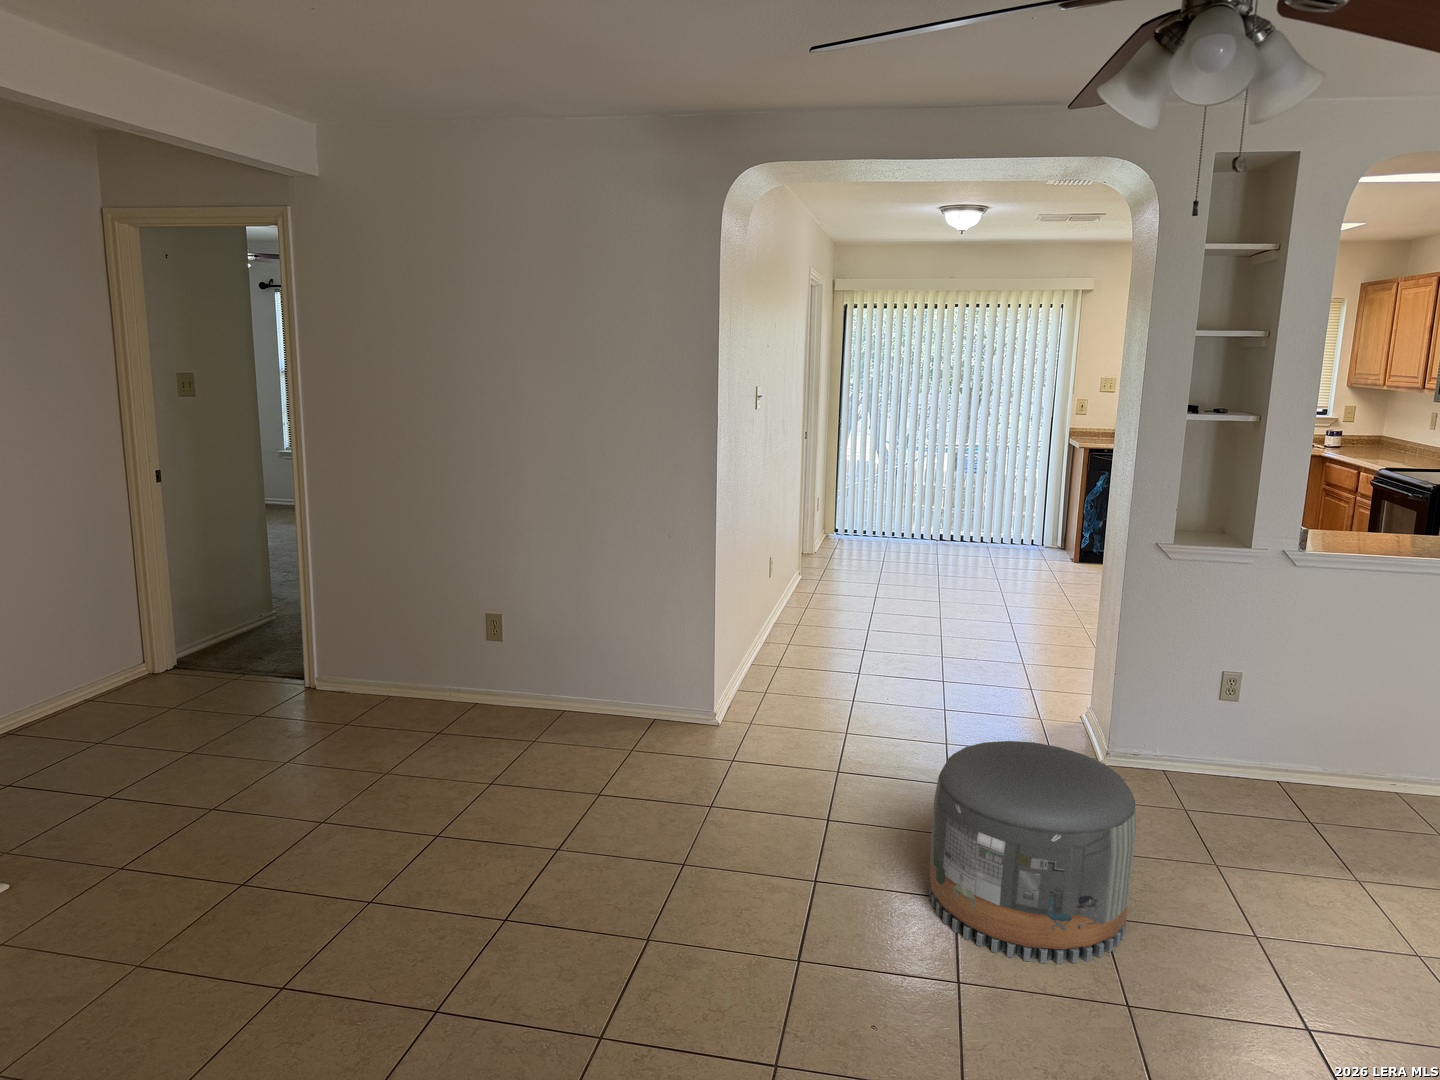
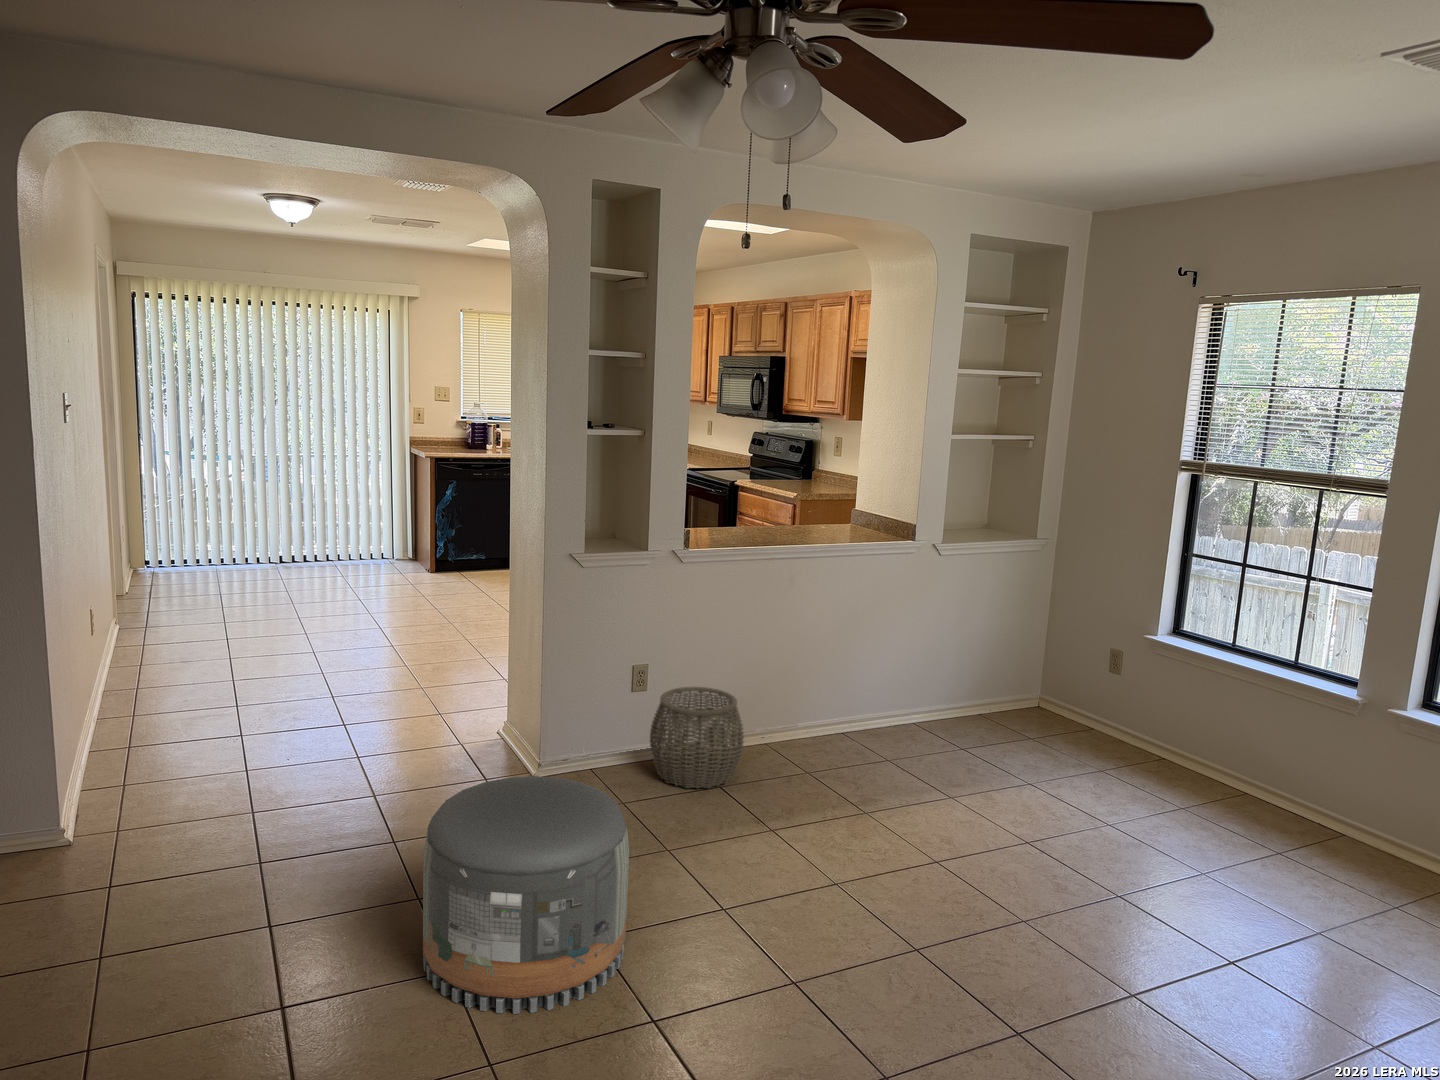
woven basket: none [1231,704,1356,823] -> present [650,687,744,788]

